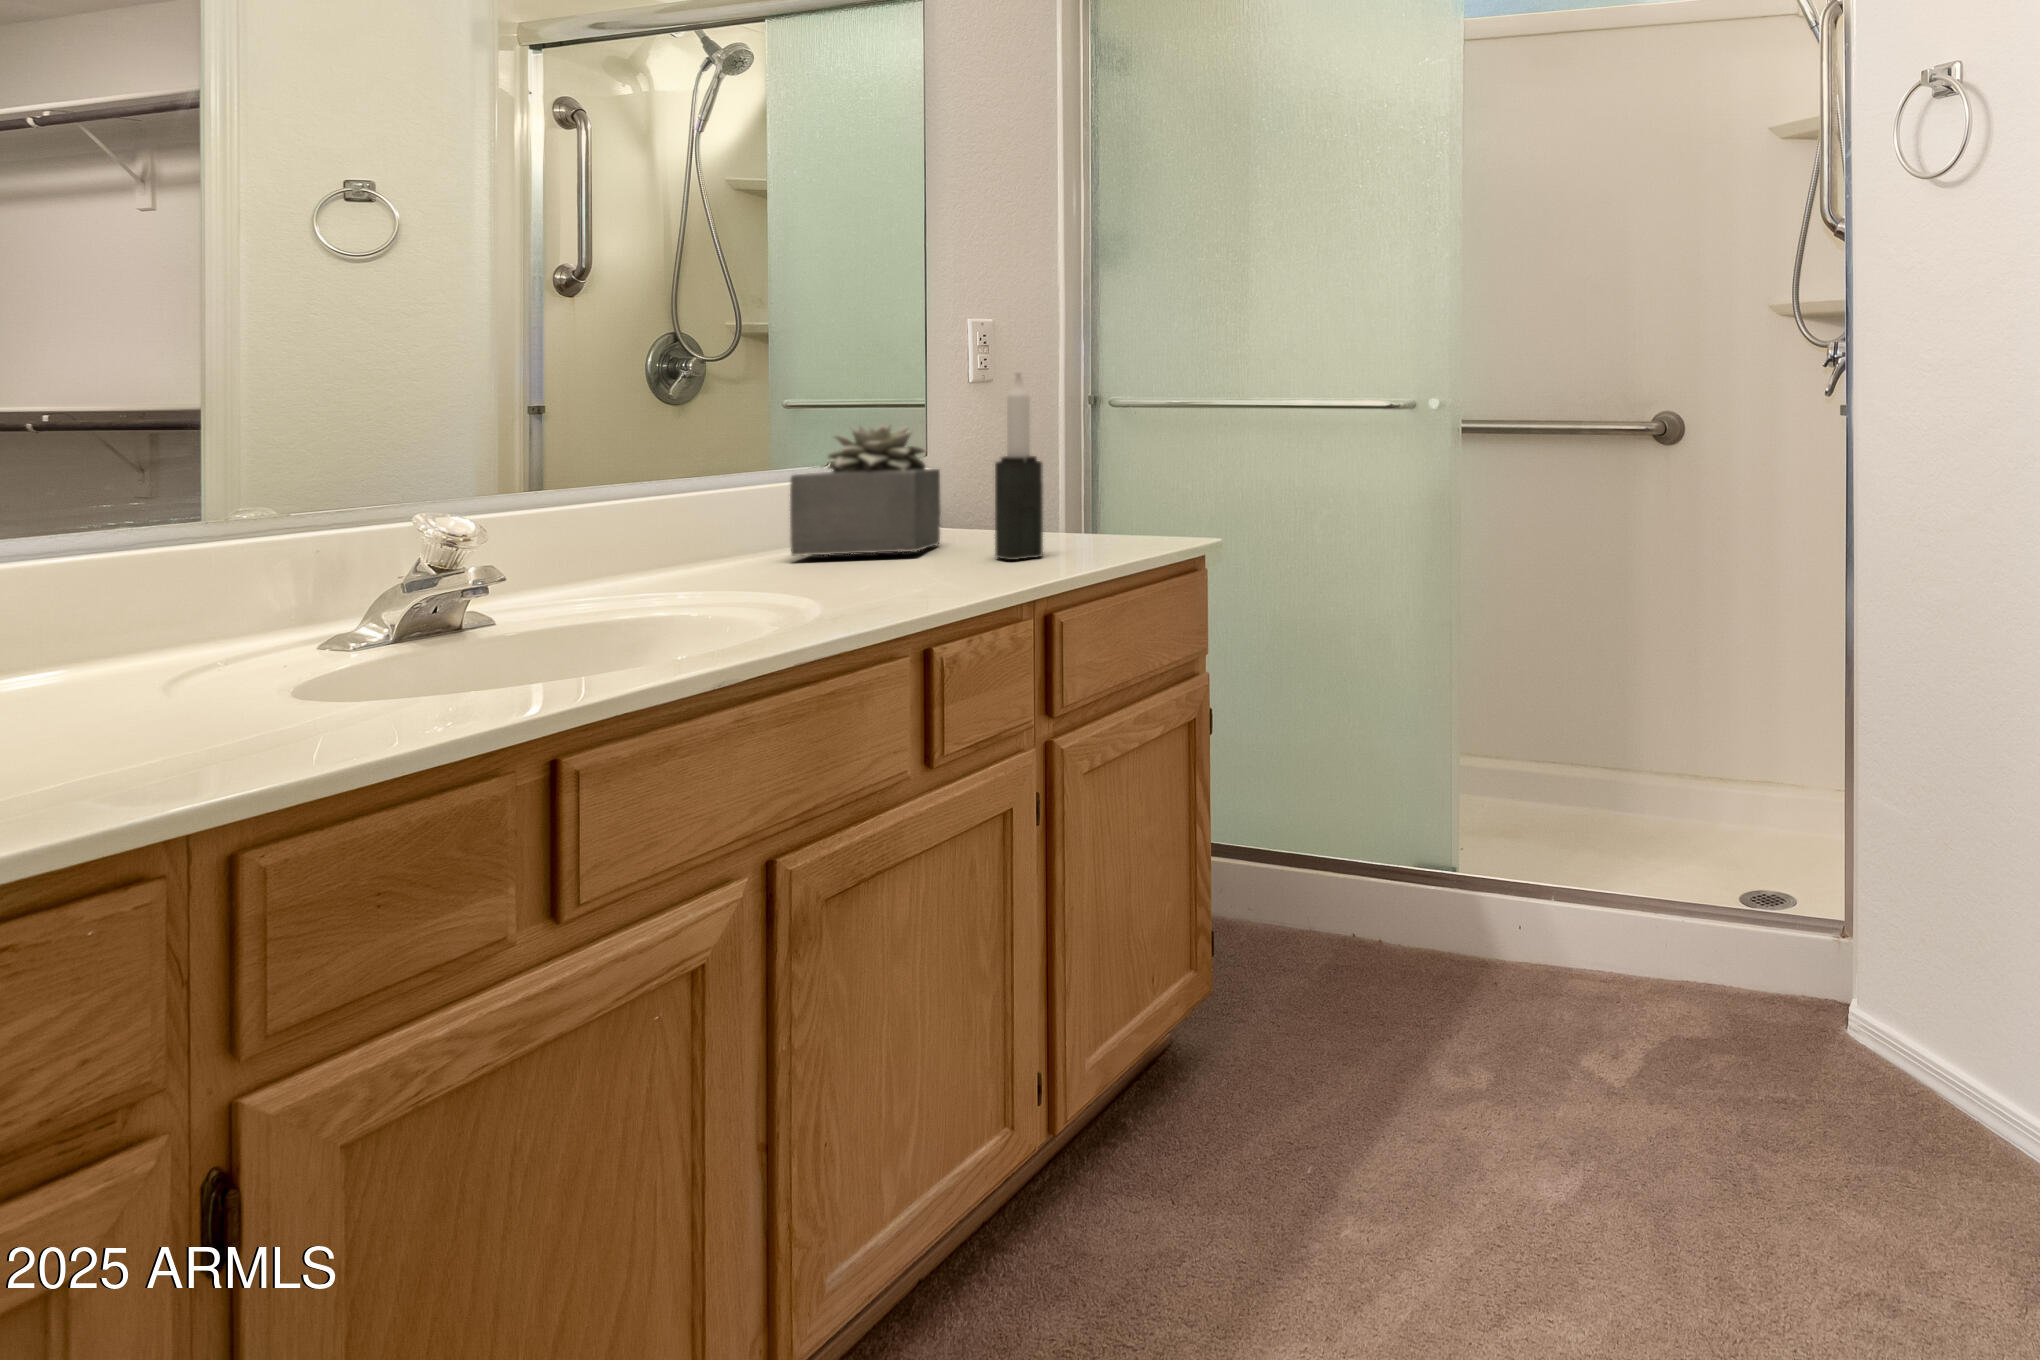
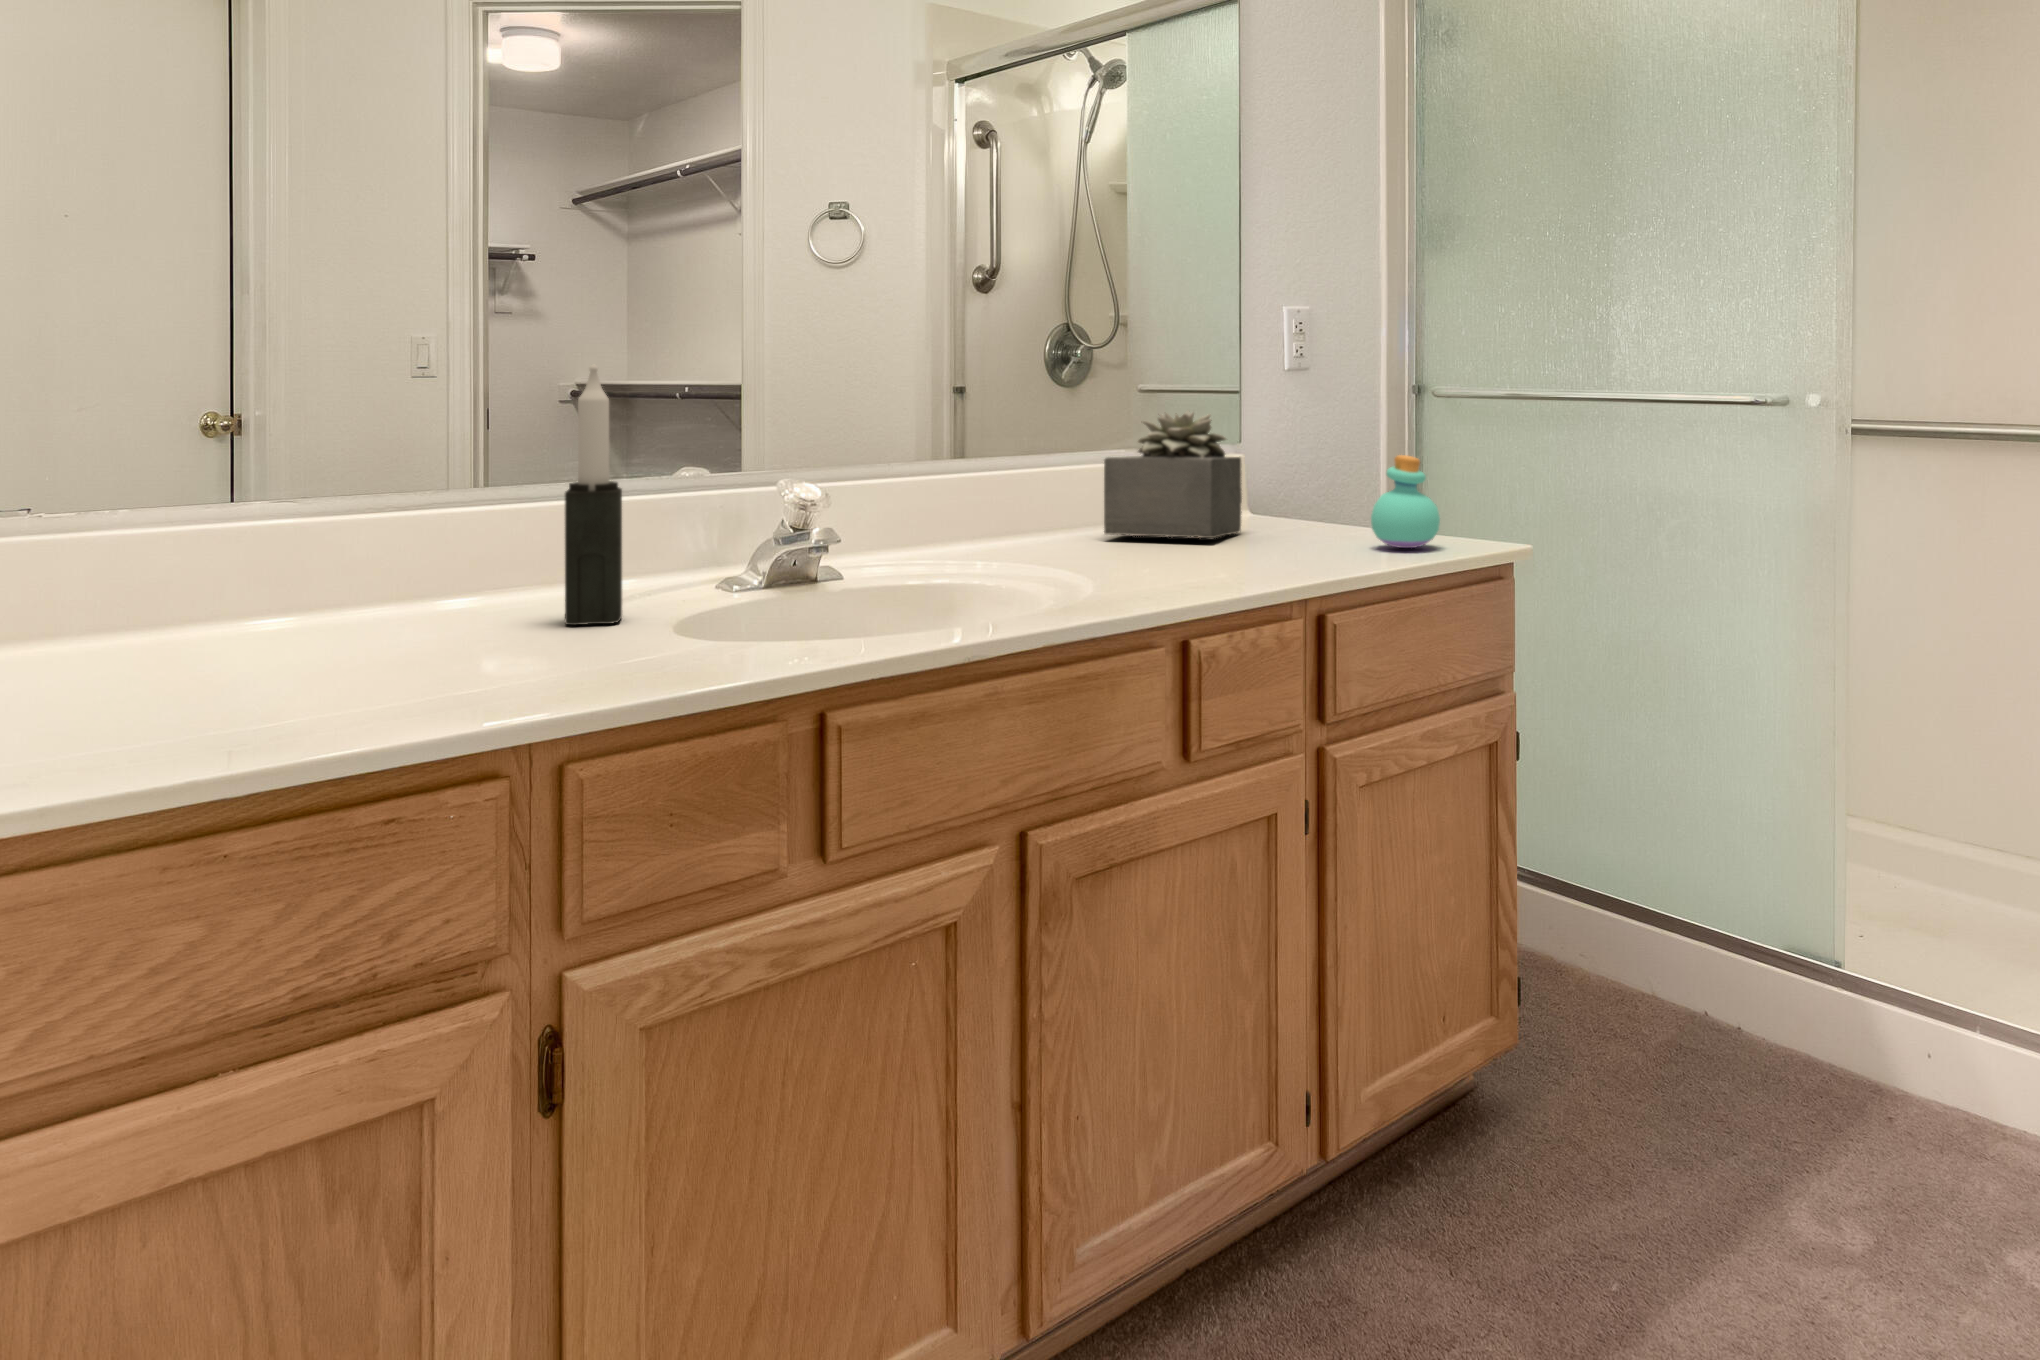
candle: present [995,371,1043,560] -> present [565,365,622,625]
perfume bottle: none [1081,460,1146,547] -> present [1371,455,1440,548]

